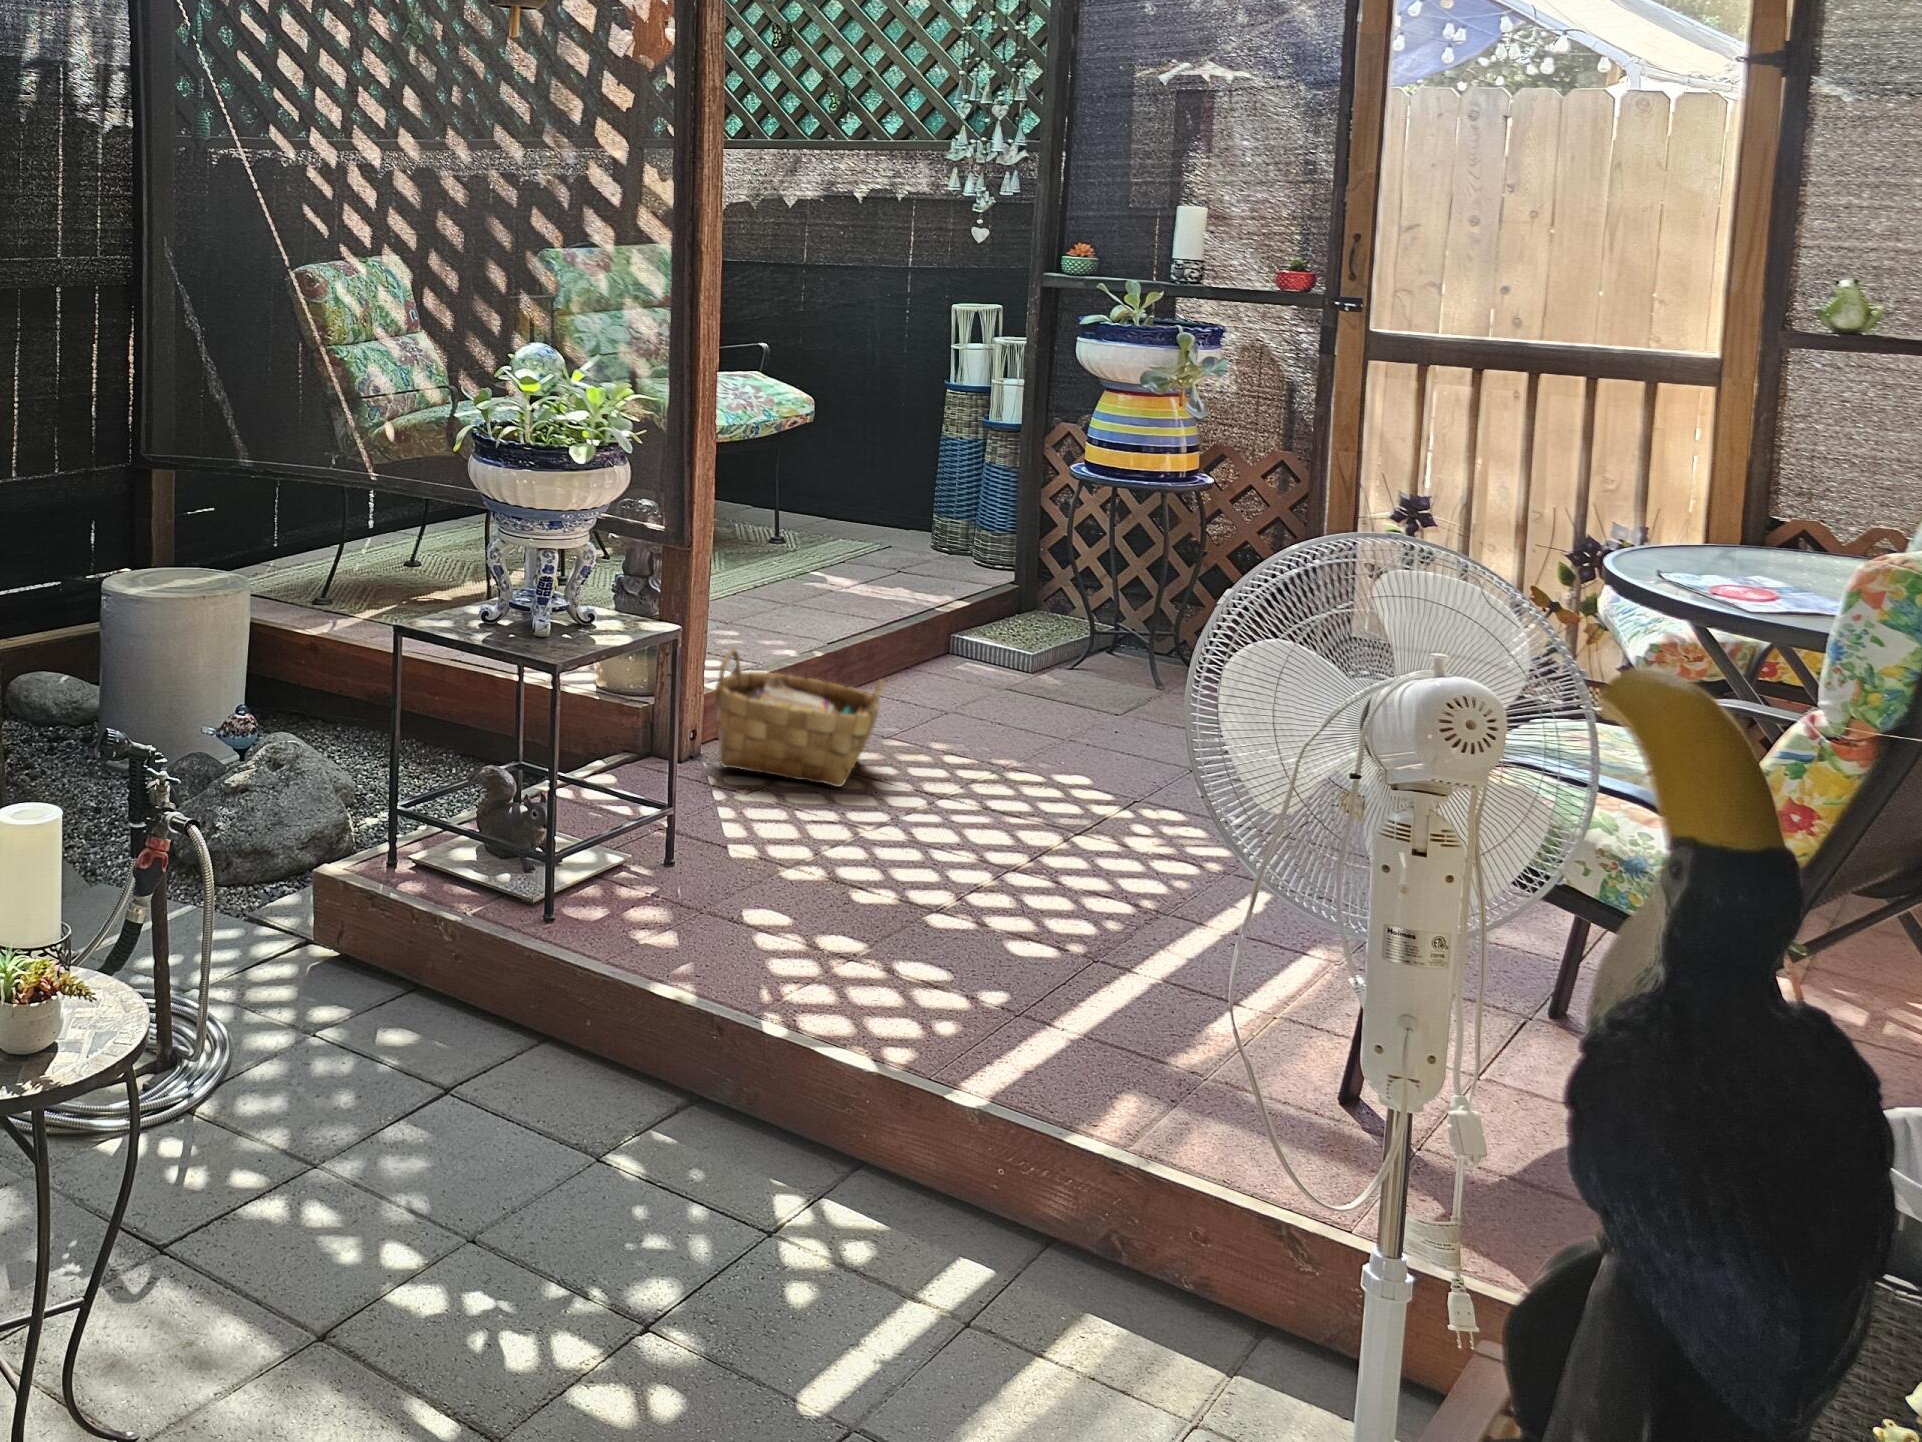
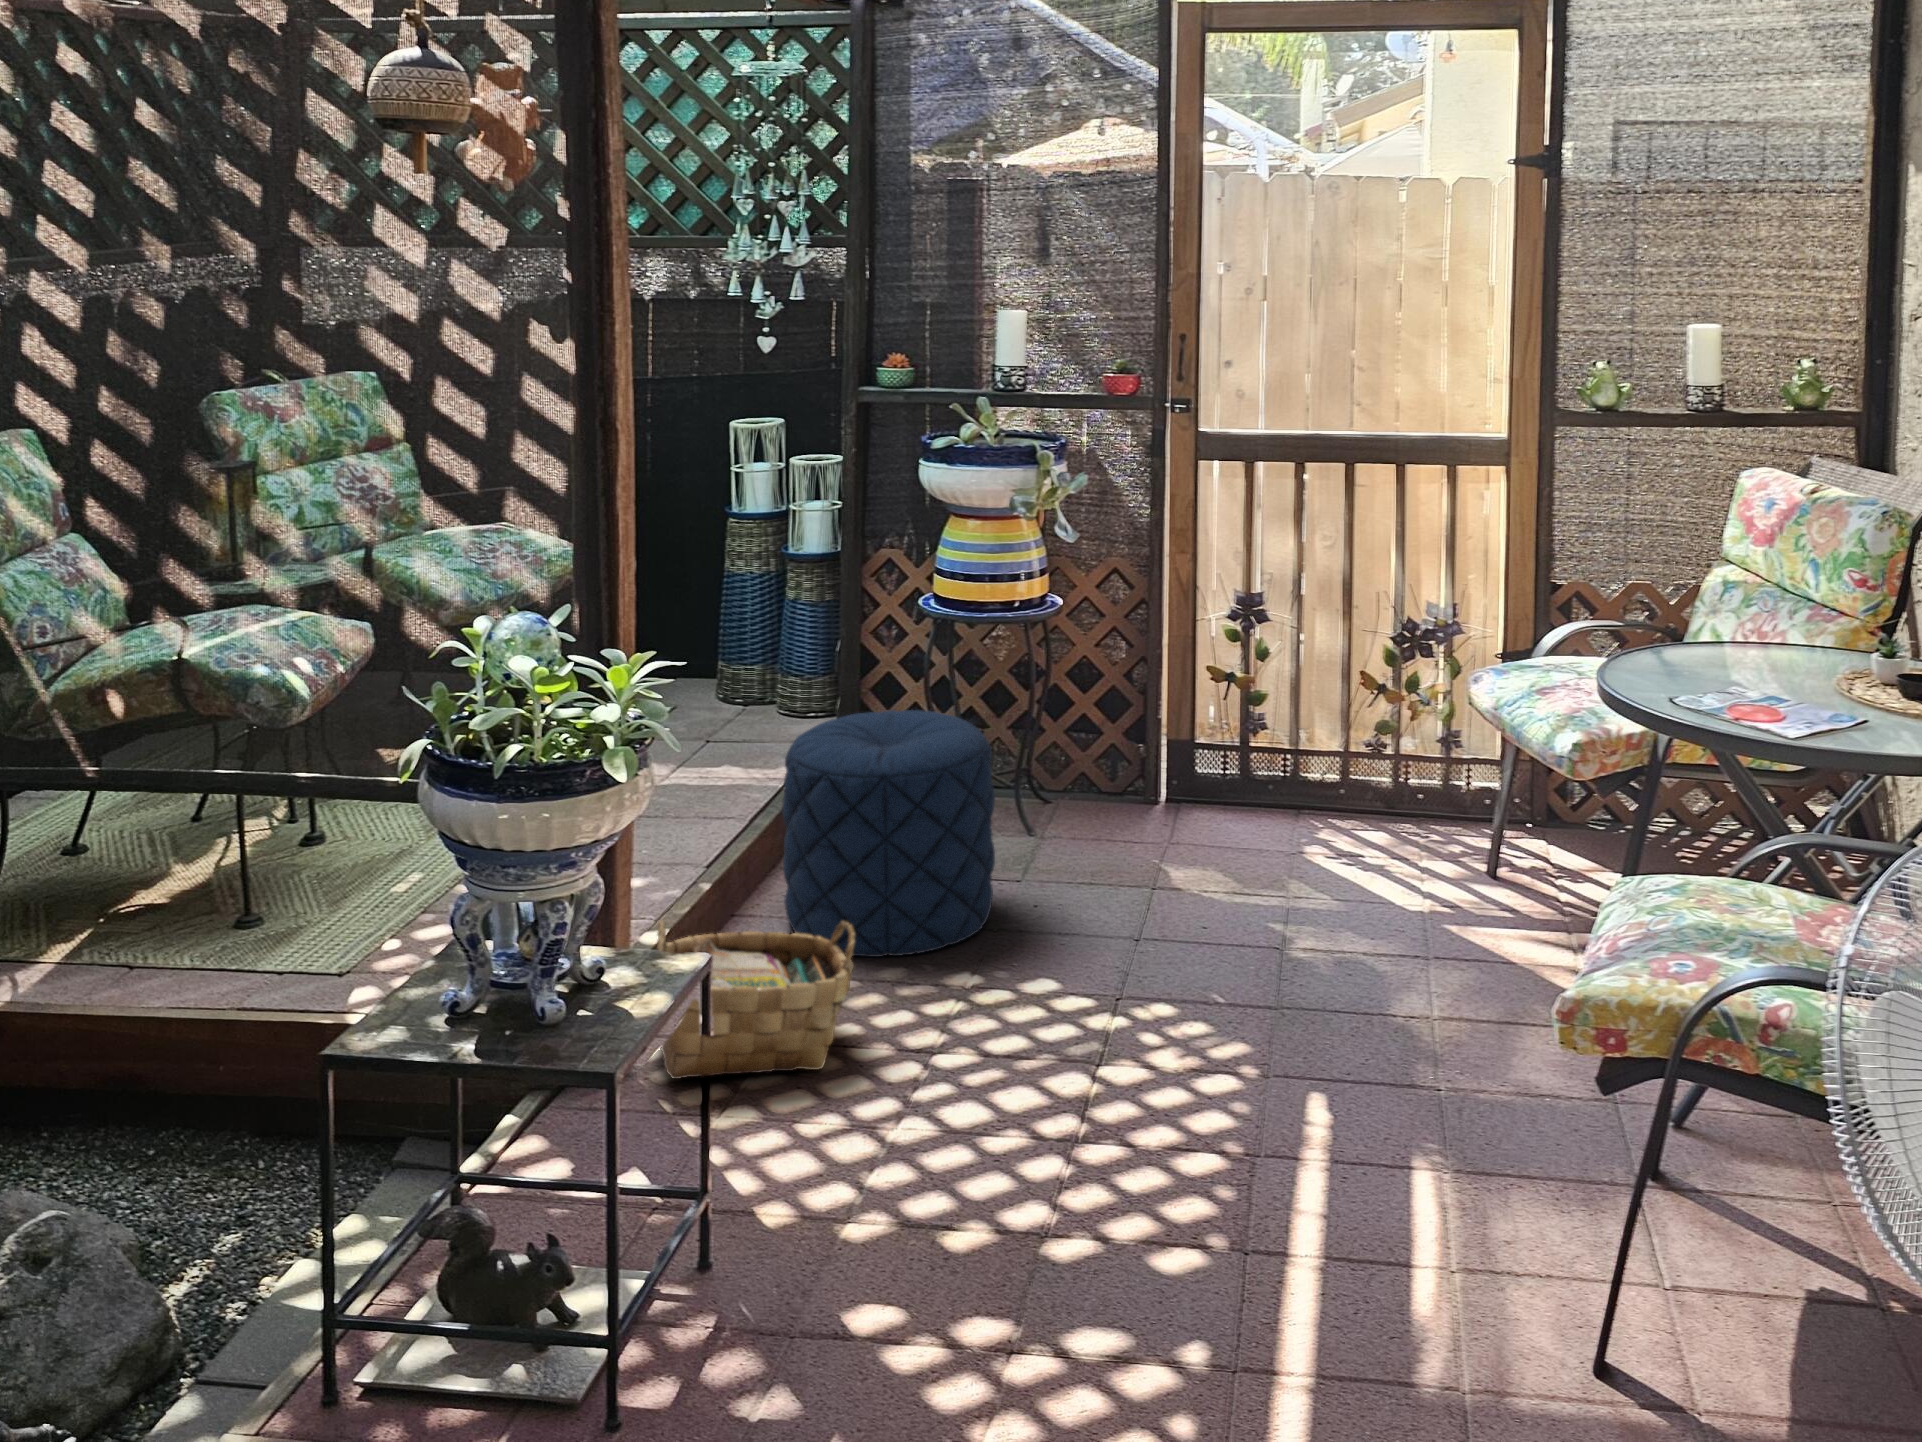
pouf: none [884,540,1079,742] -> present [782,710,995,957]

